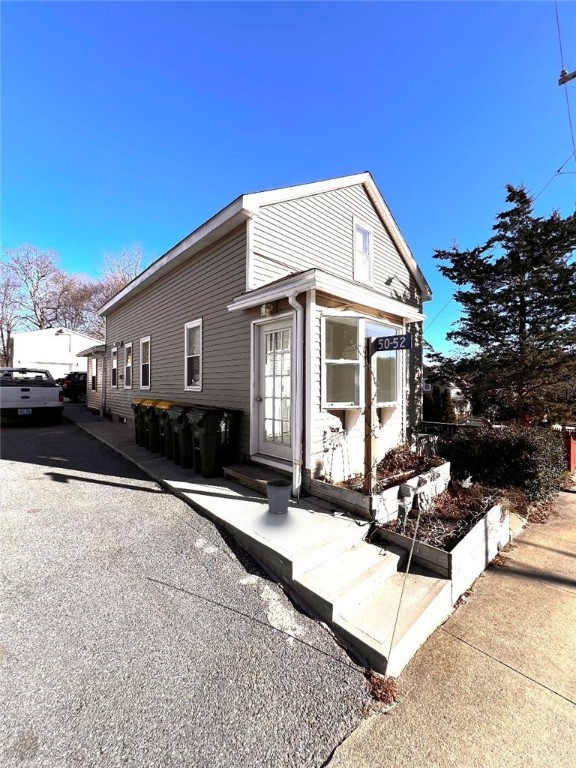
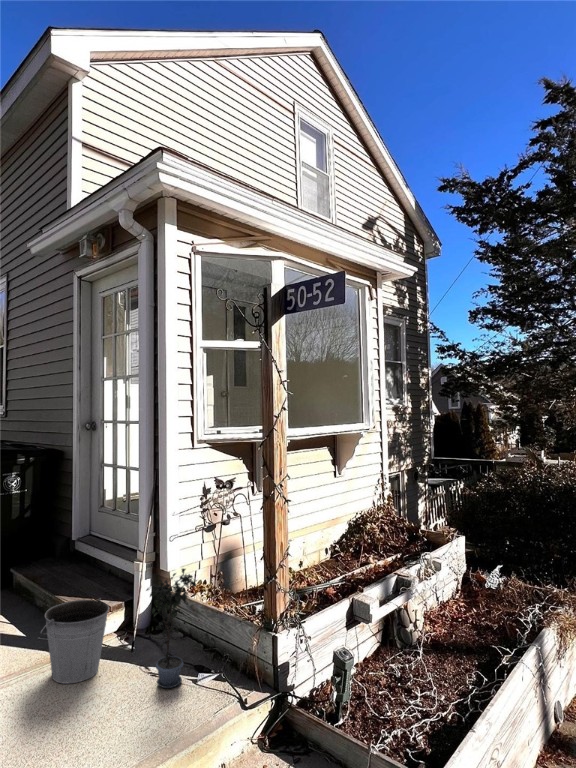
potted plant: none [314,467,335,518] -> present [146,569,196,688]

